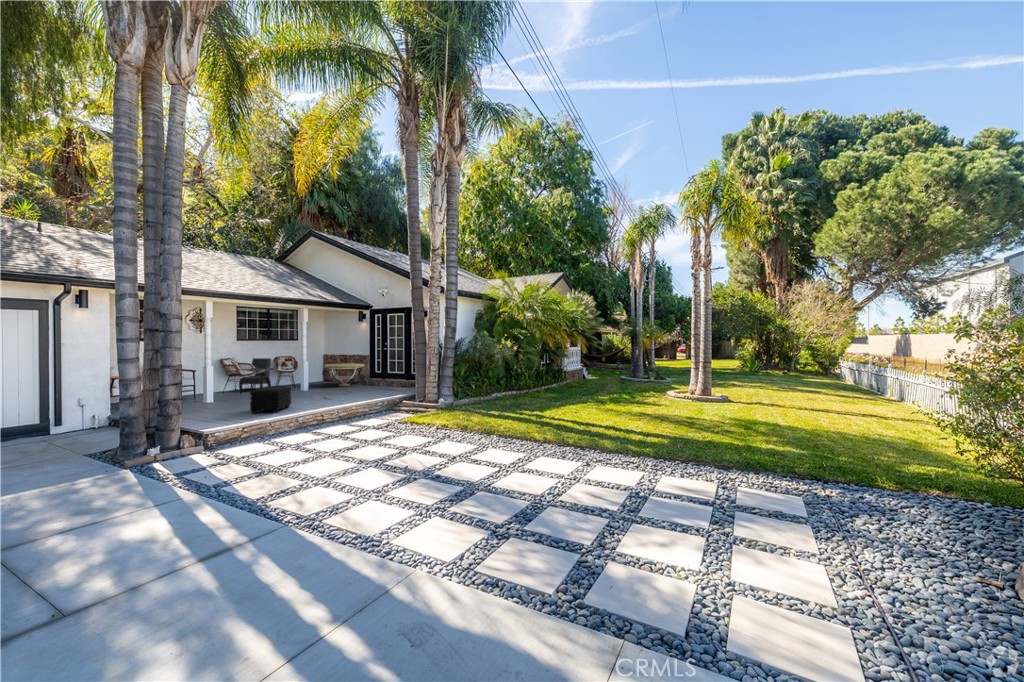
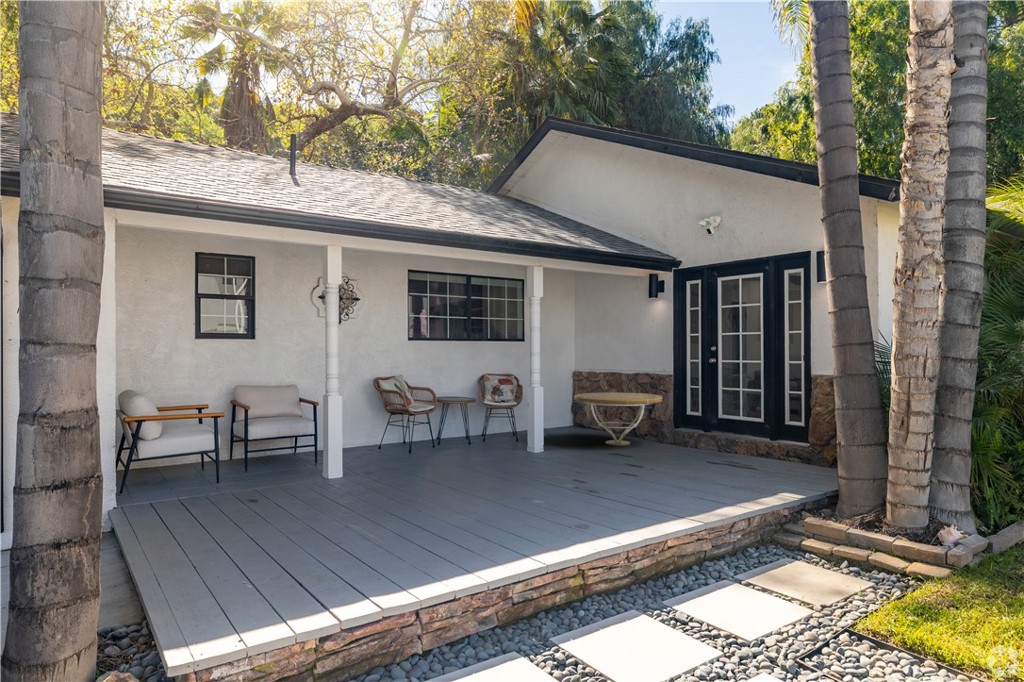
lounge chair: present [239,358,271,391] -> none [411,377,473,449]
ottoman: present [250,386,291,414] -> none [385,458,496,550]

